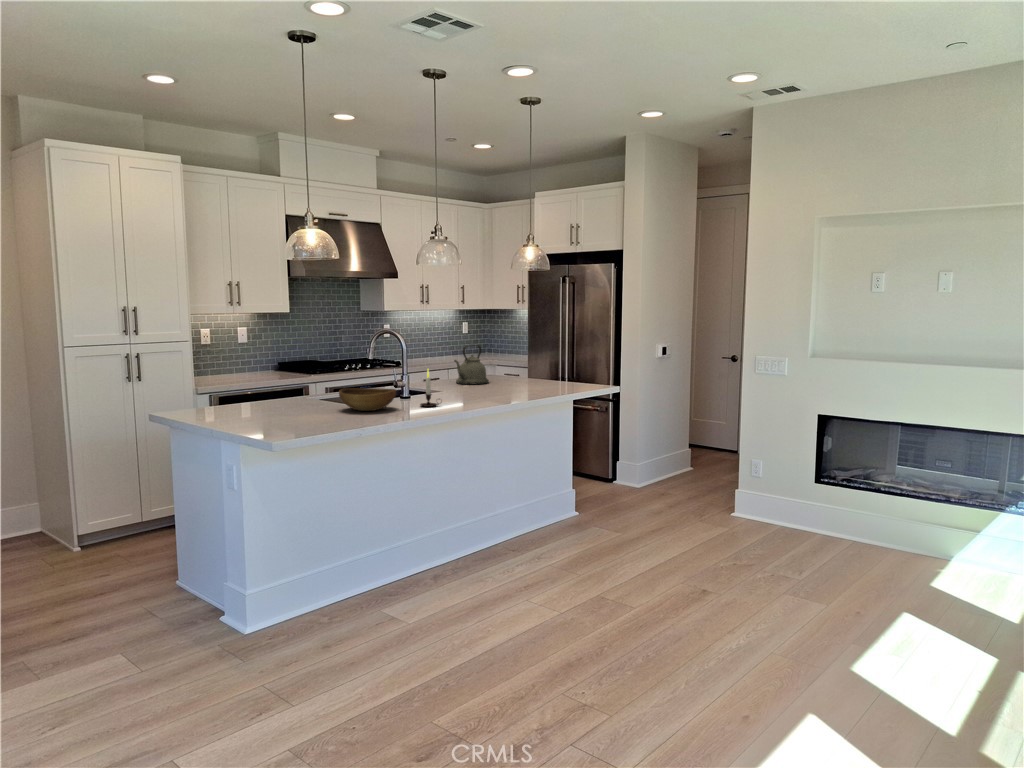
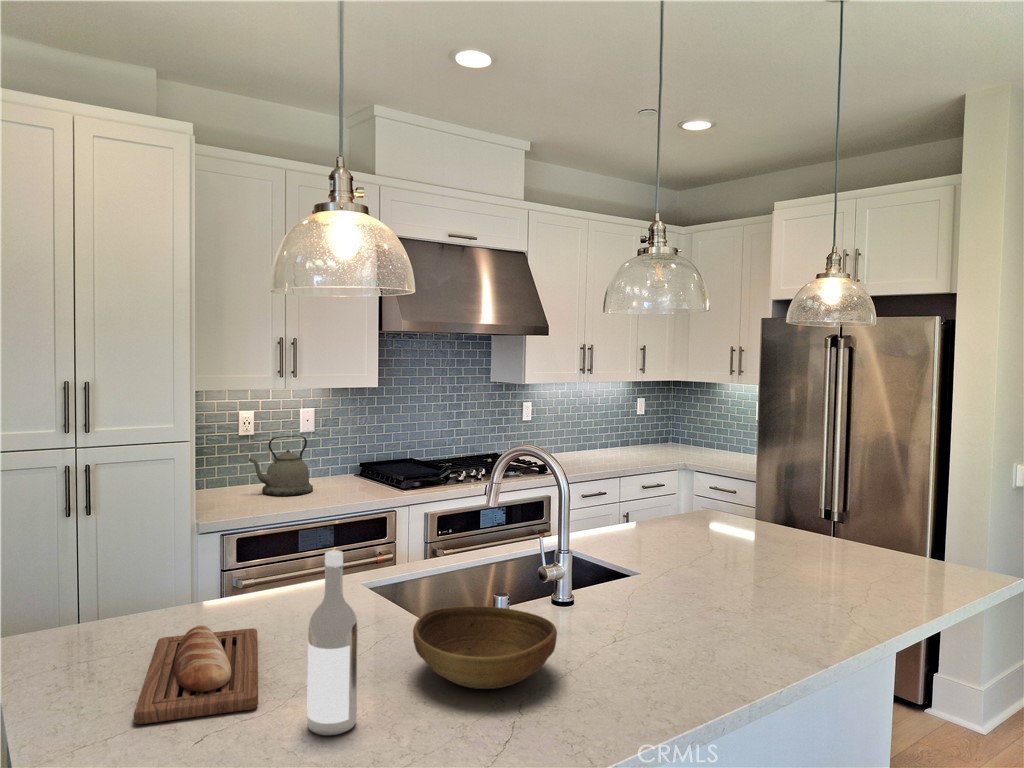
kettle: present [454,346,489,385] -> present [249,435,313,496]
wine bottle: none [303,354,322,418] -> present [307,550,358,736]
candle: present [420,370,439,407] -> none [612,570,669,671]
bread loaf: none [227,398,282,420] -> present [134,625,258,724]

